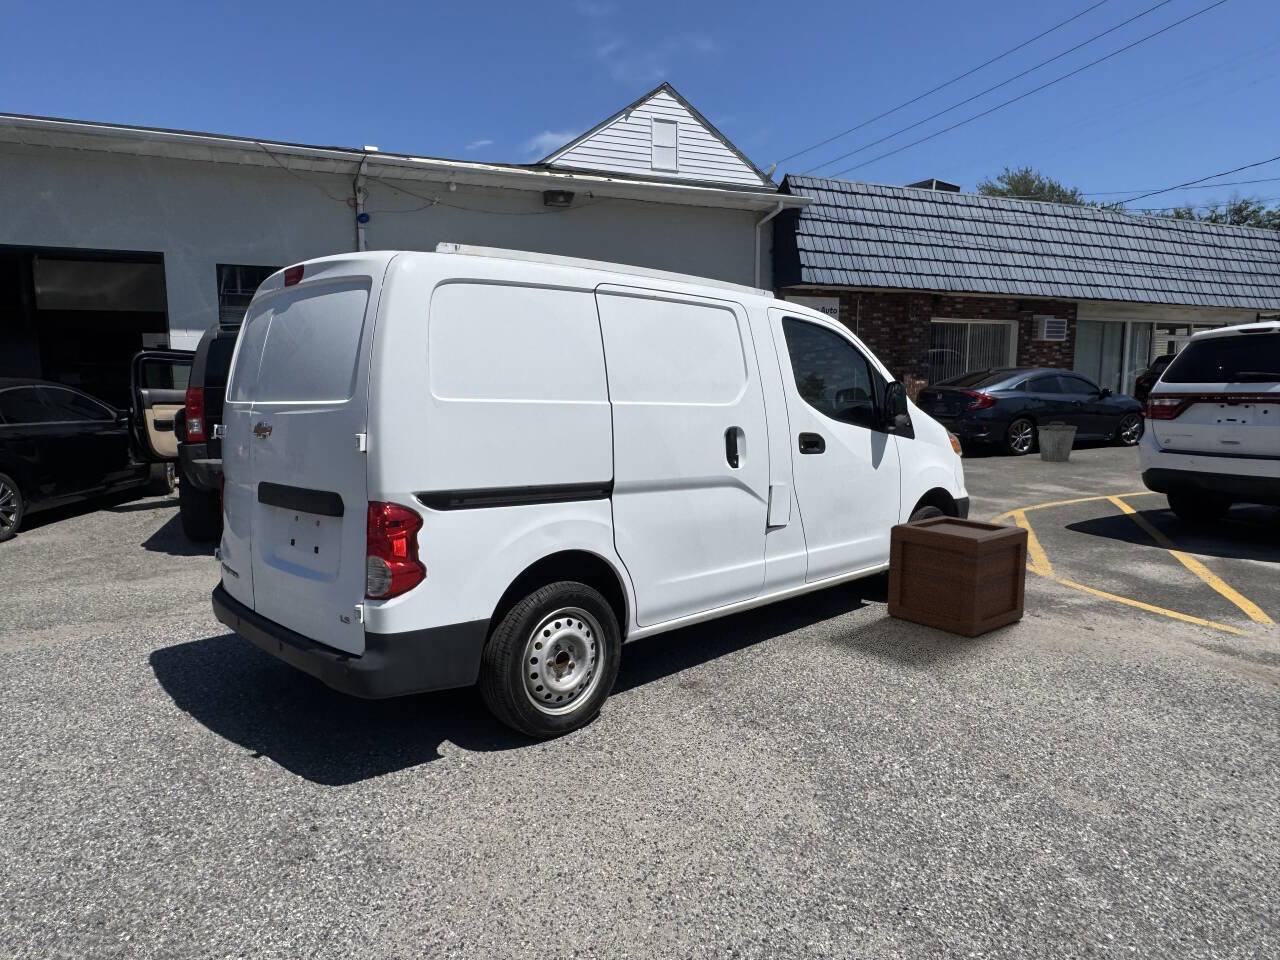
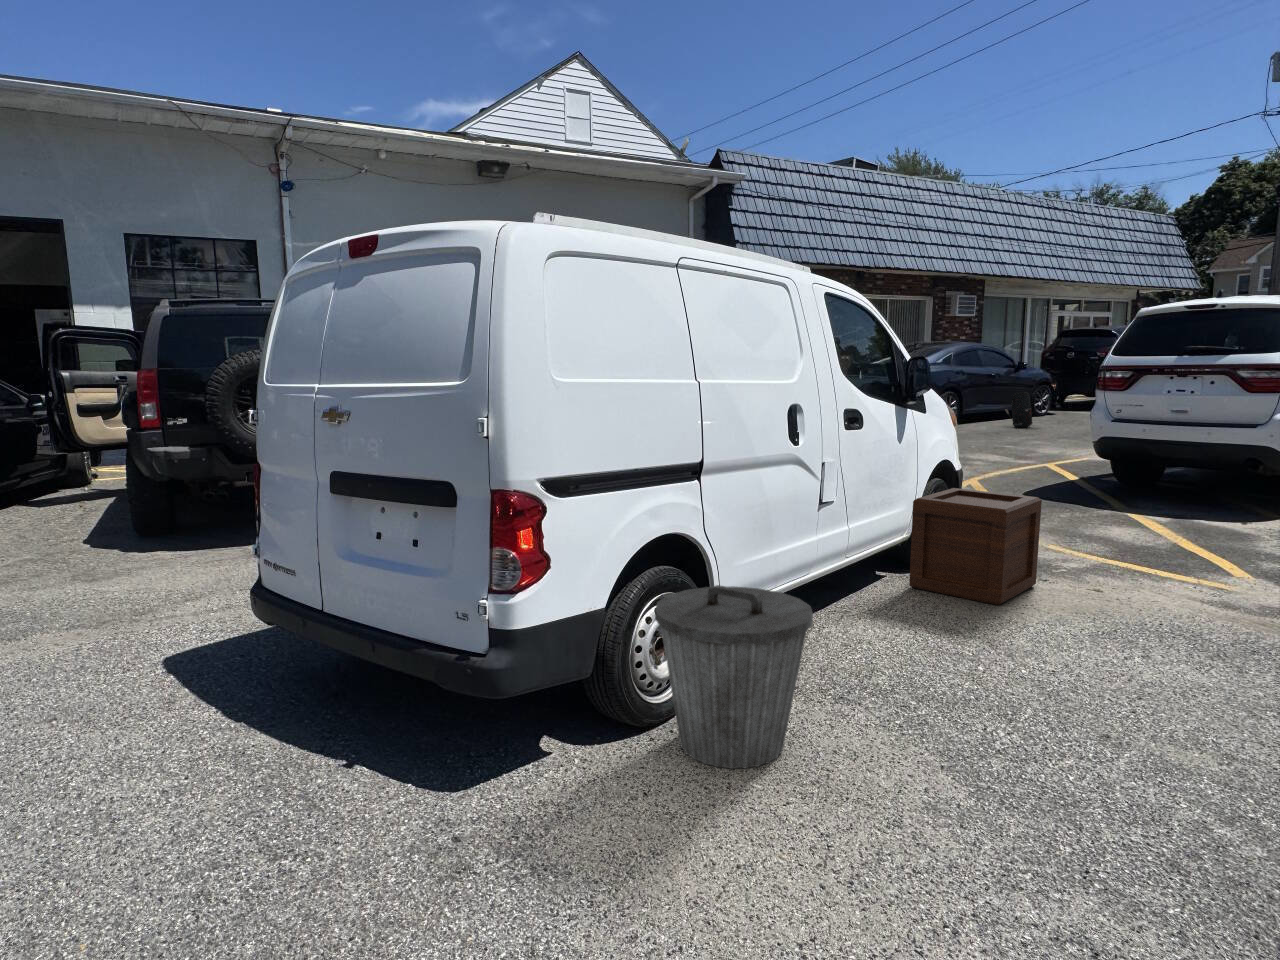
backpack: none [1086,419,1118,456] -> present [1004,392,1033,428]
trash can: present [1037,422,1077,461] -> present [655,585,813,769]

